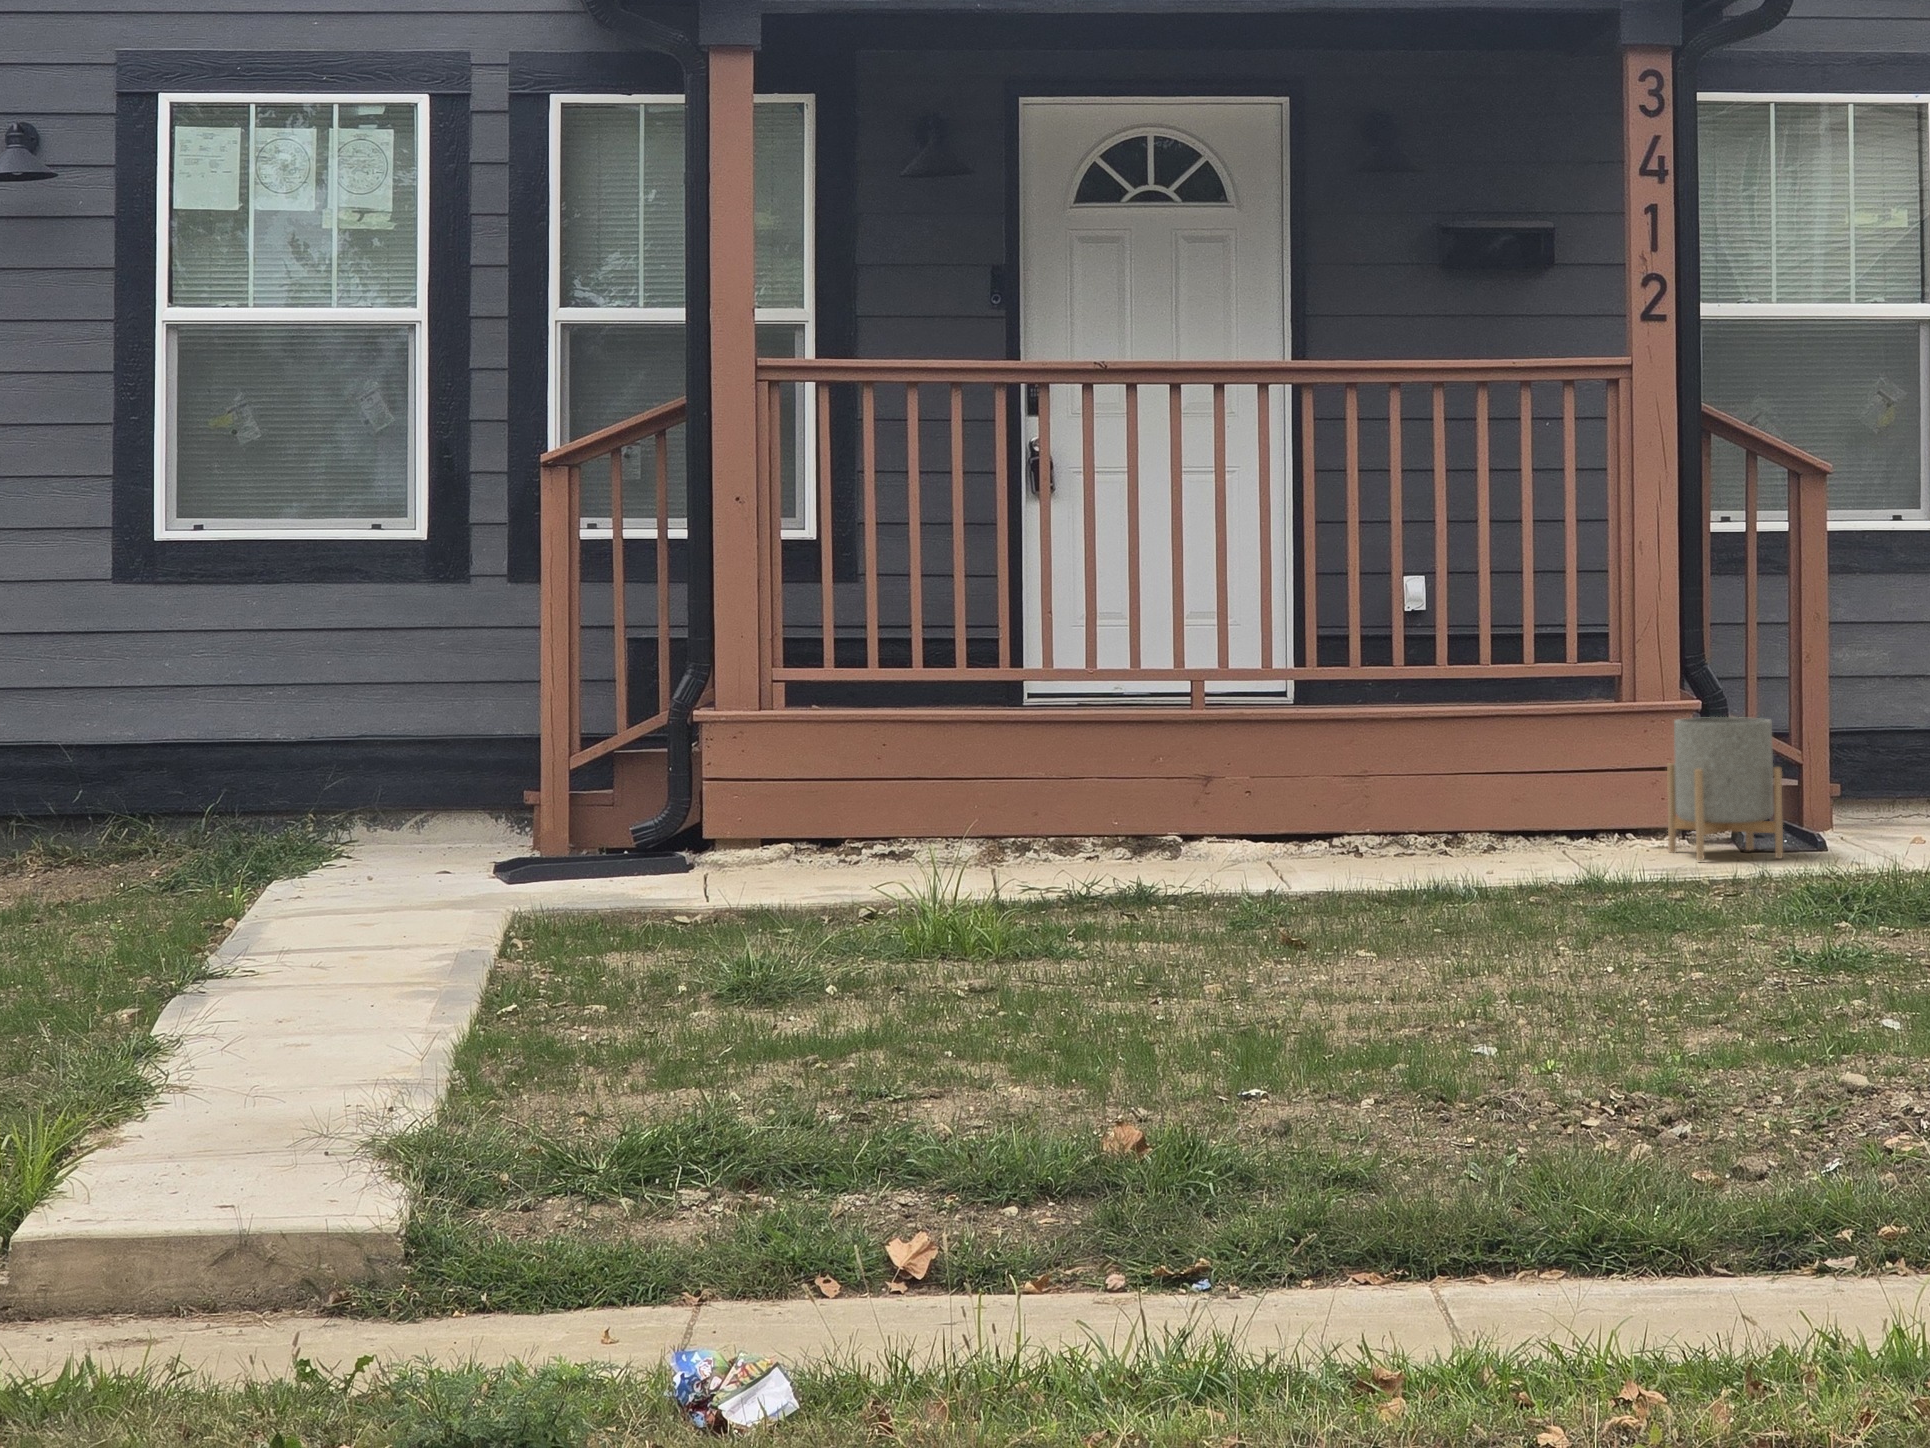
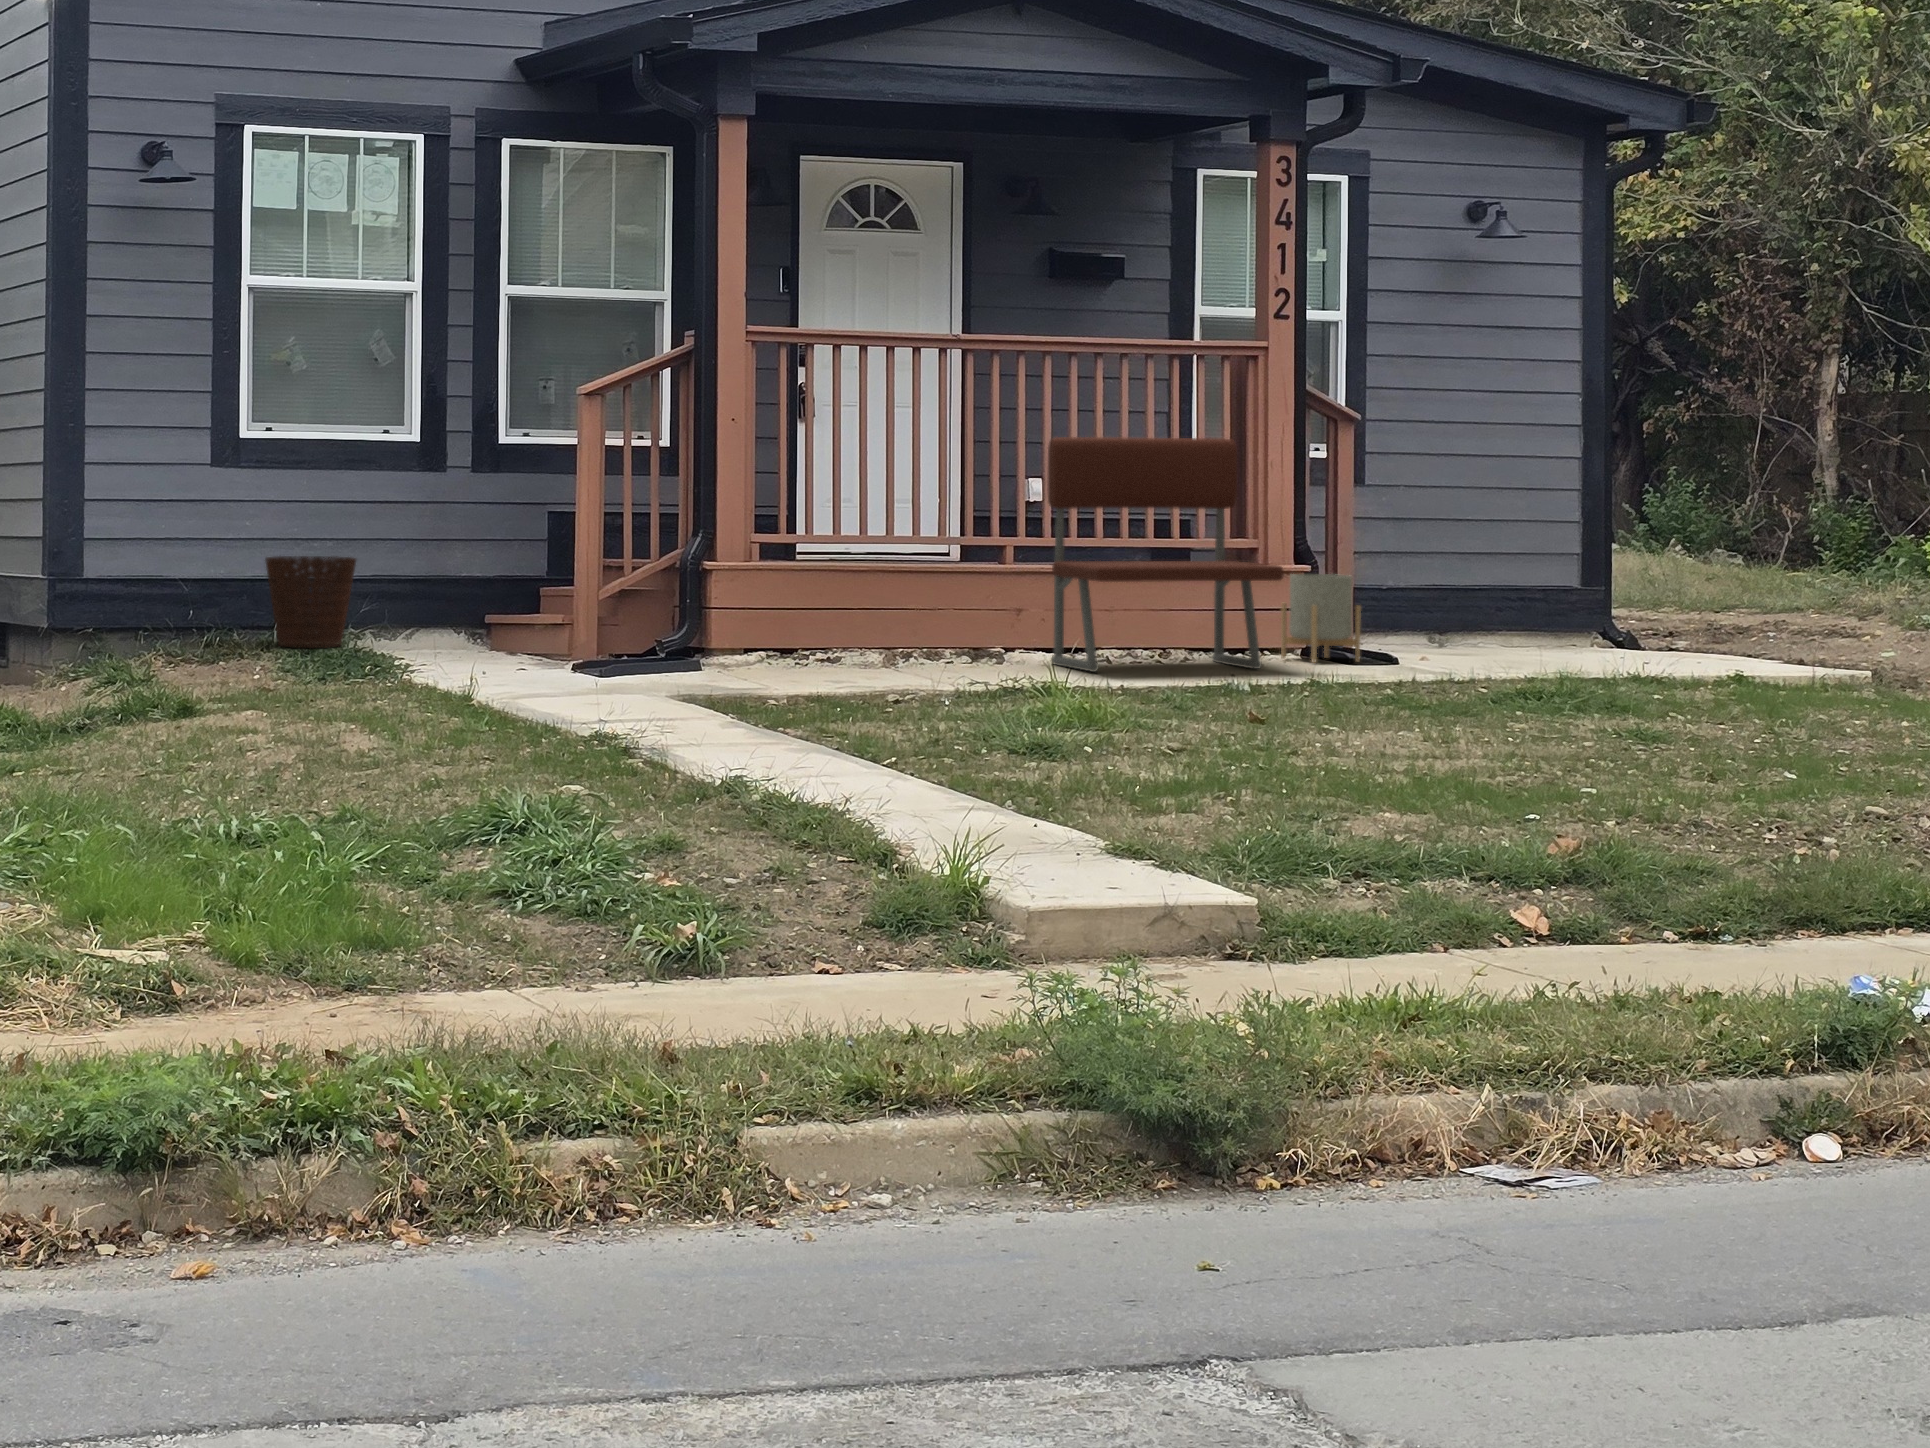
bench: none [1254,507,1604,880] -> present [1047,437,1283,672]
basket: none [165,706,302,841] -> present [265,556,356,647]

